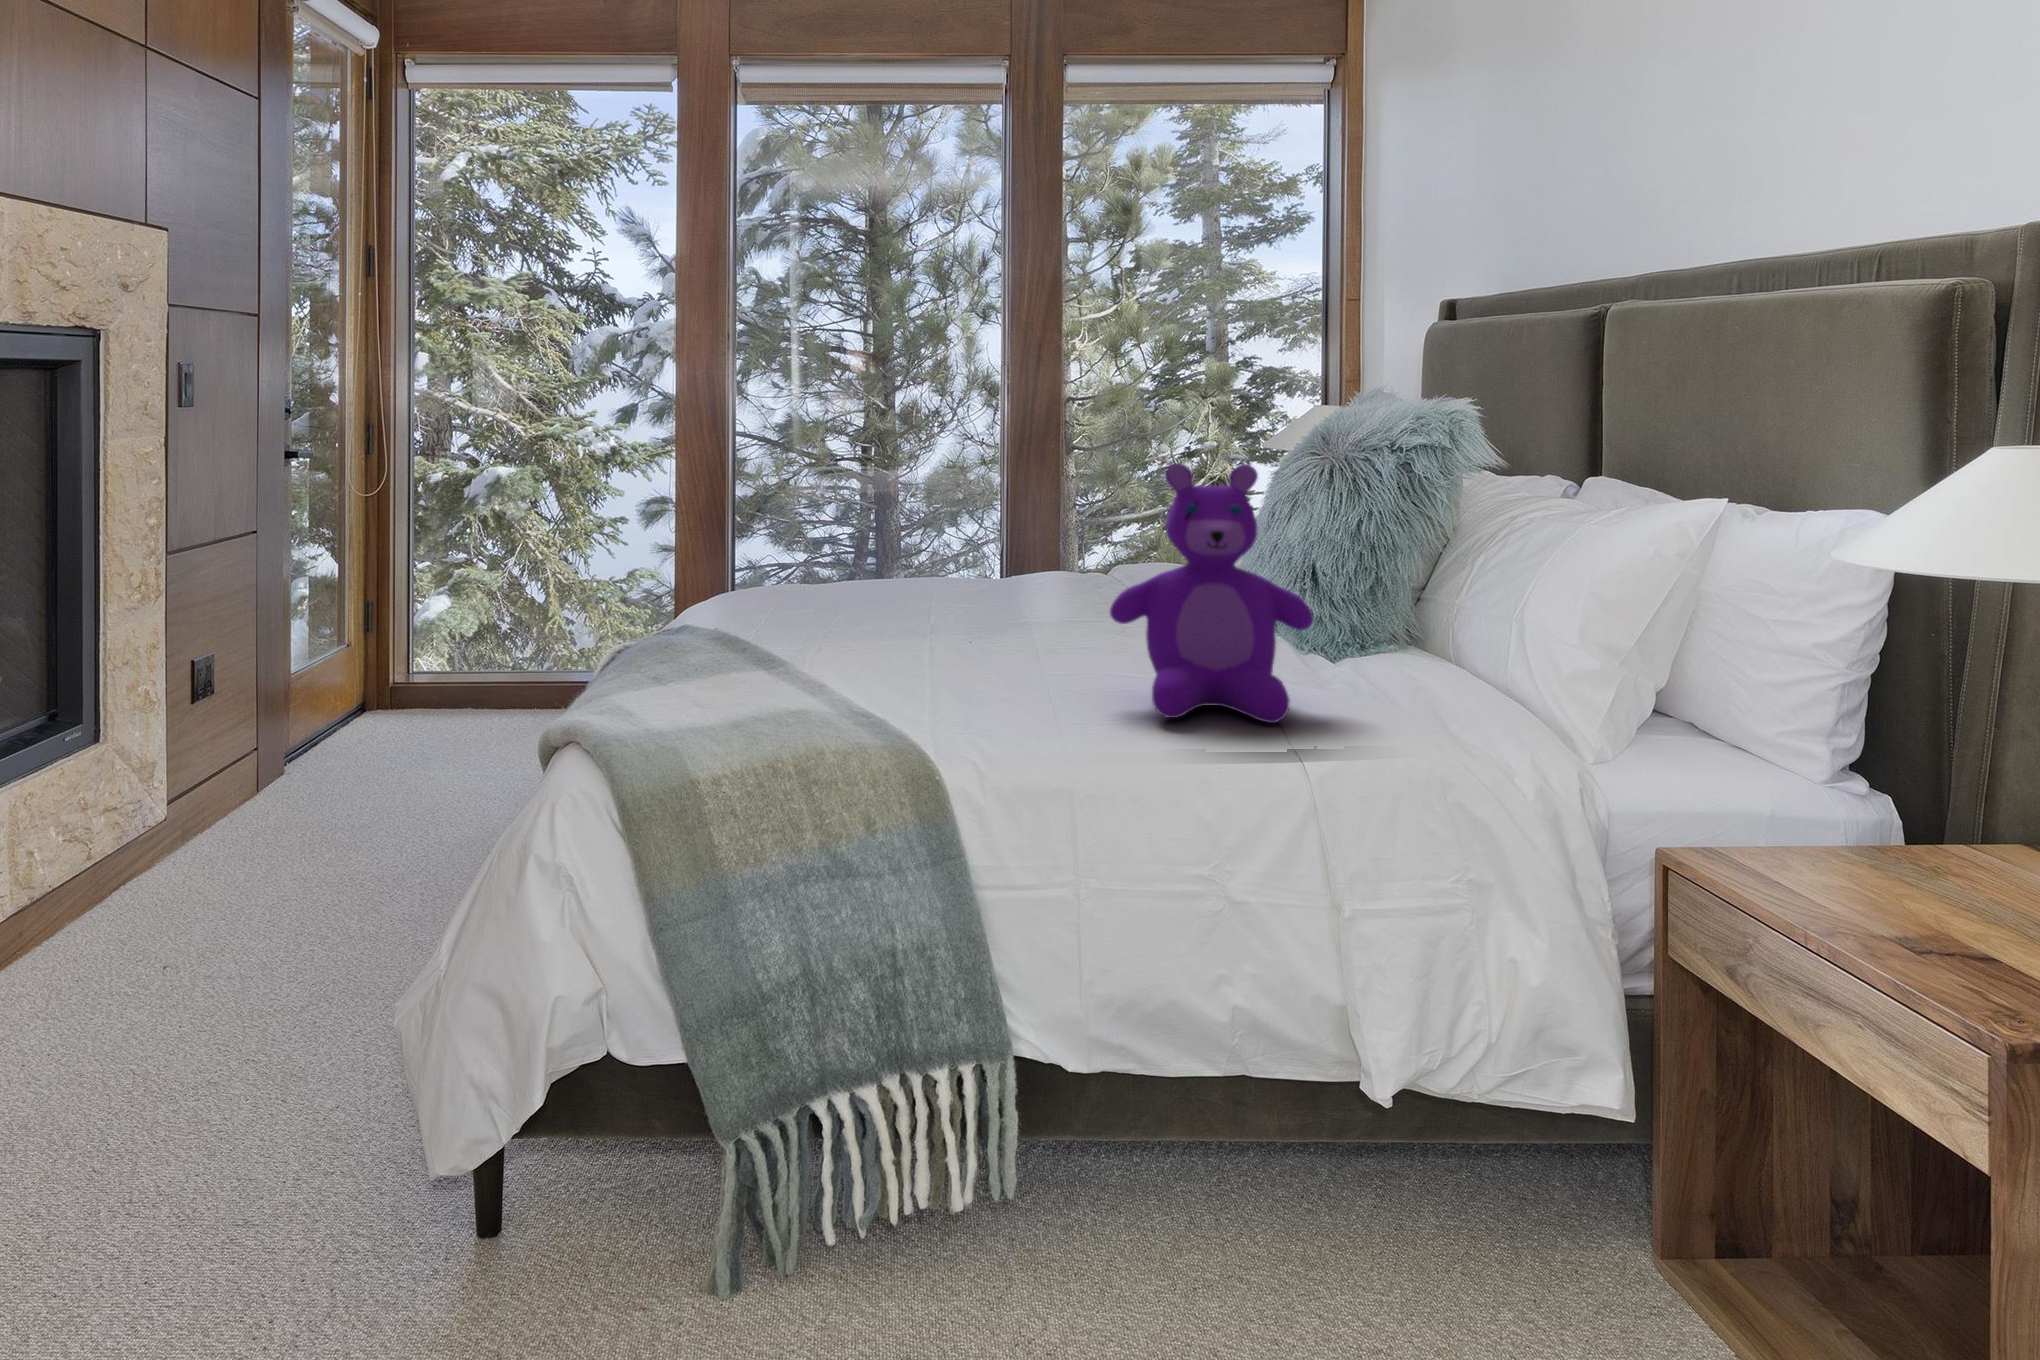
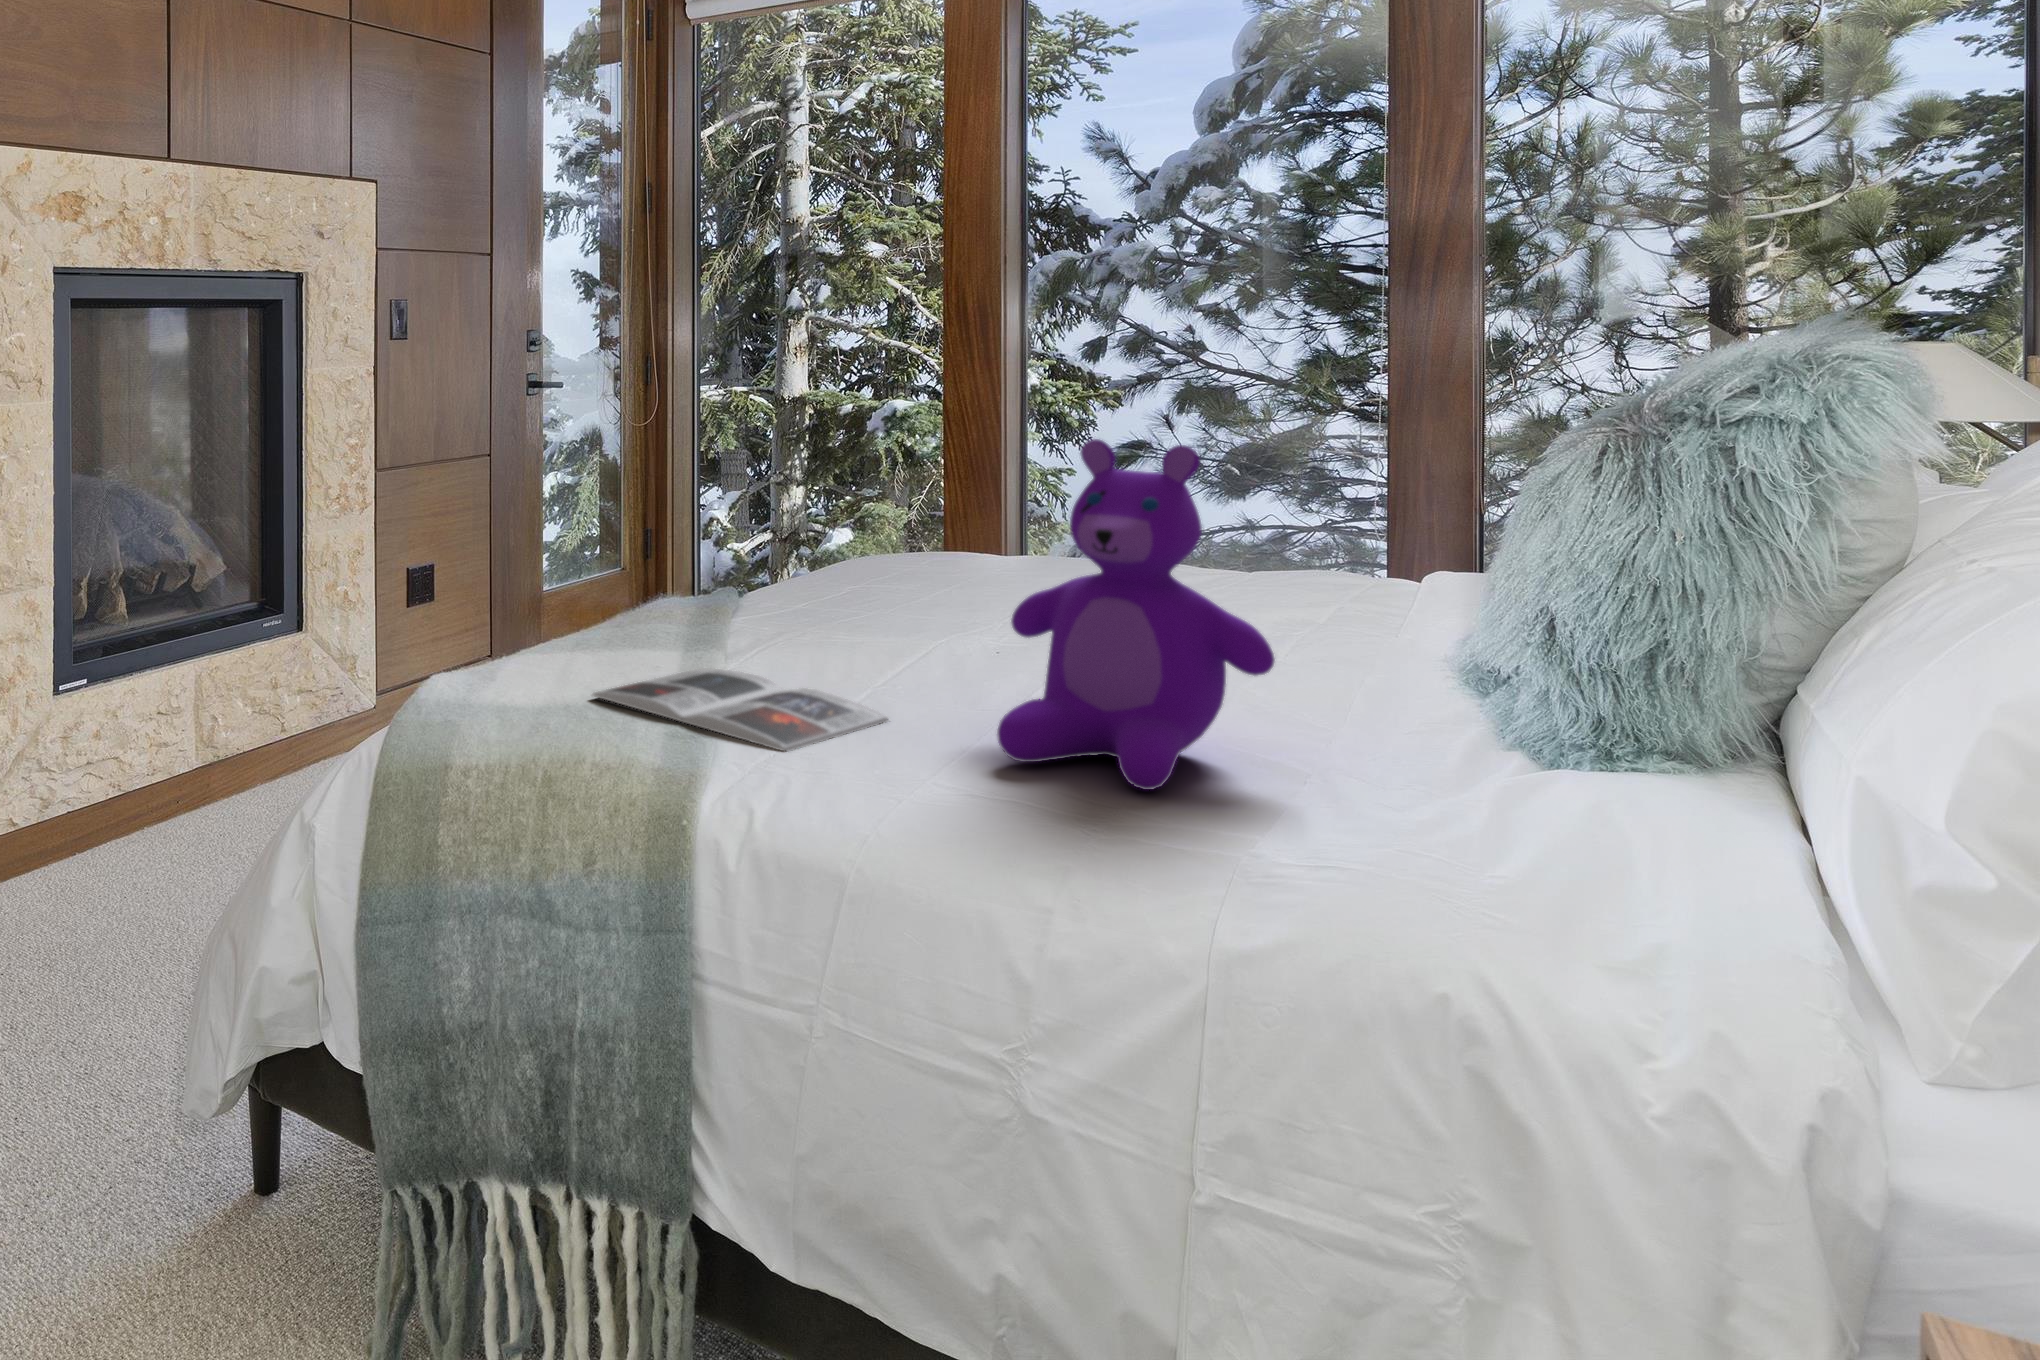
magazine: none [777,686,1025,740] -> present [593,668,889,752]

